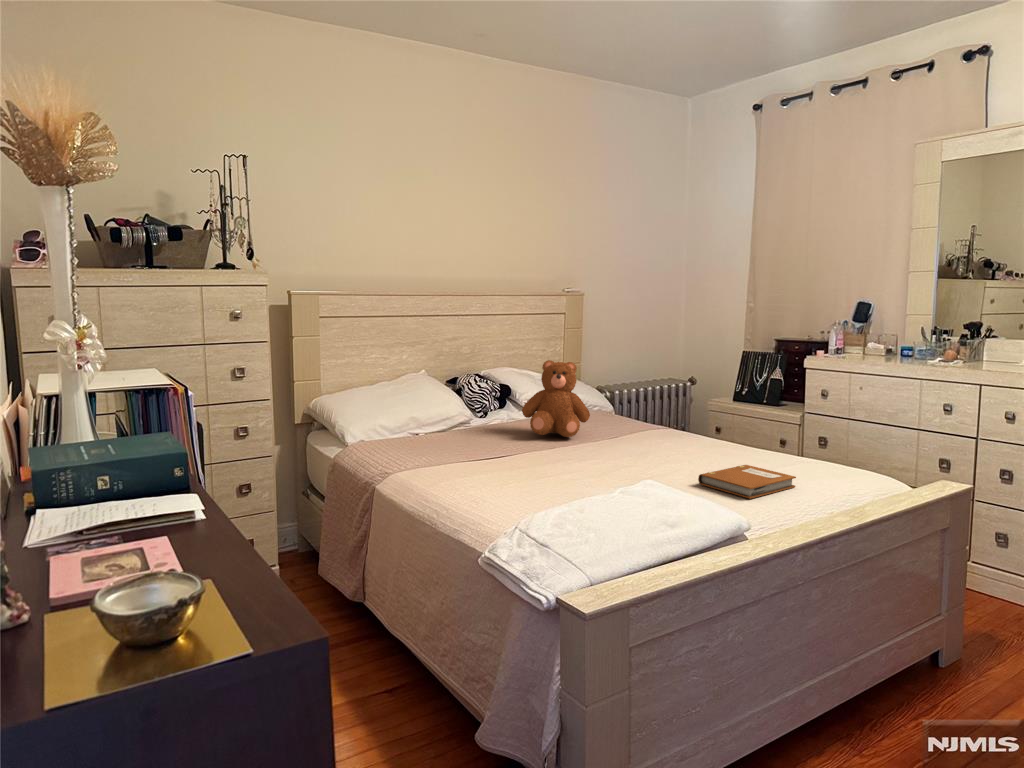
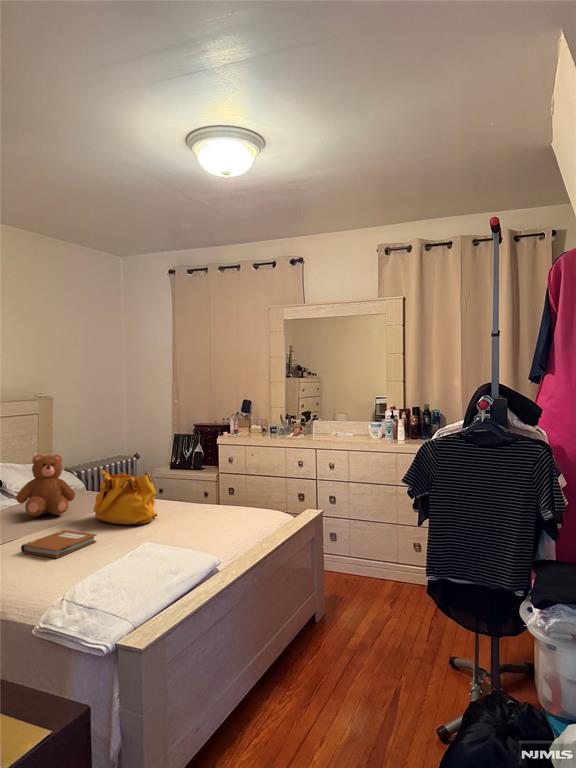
handbag: none [603,385,690,462] -> present [93,470,157,525]
notebook: present [698,465,796,499] -> present [21,530,96,558]

